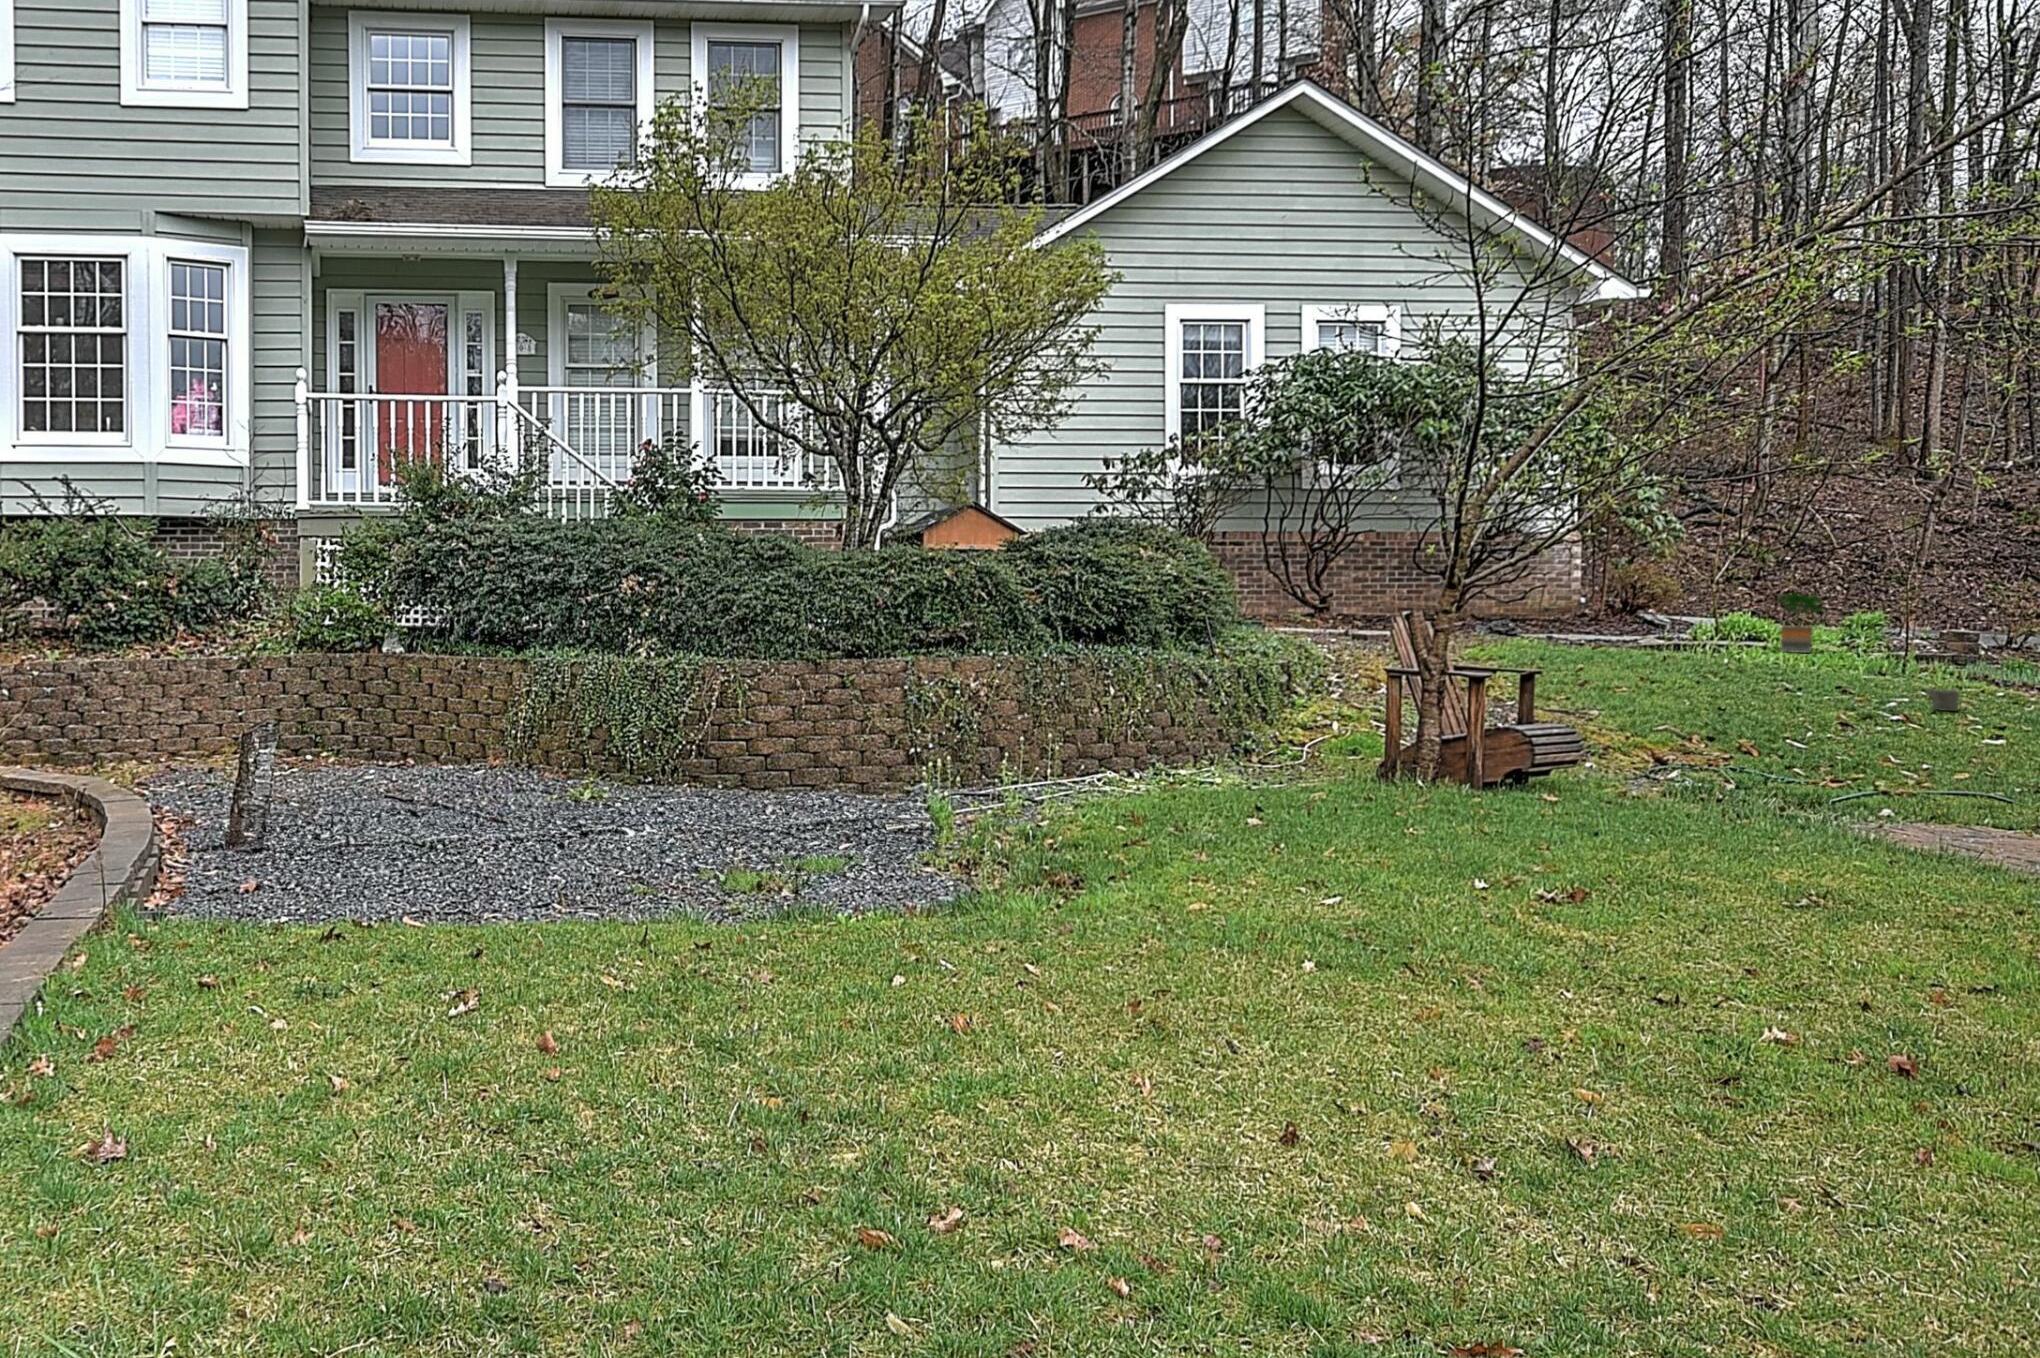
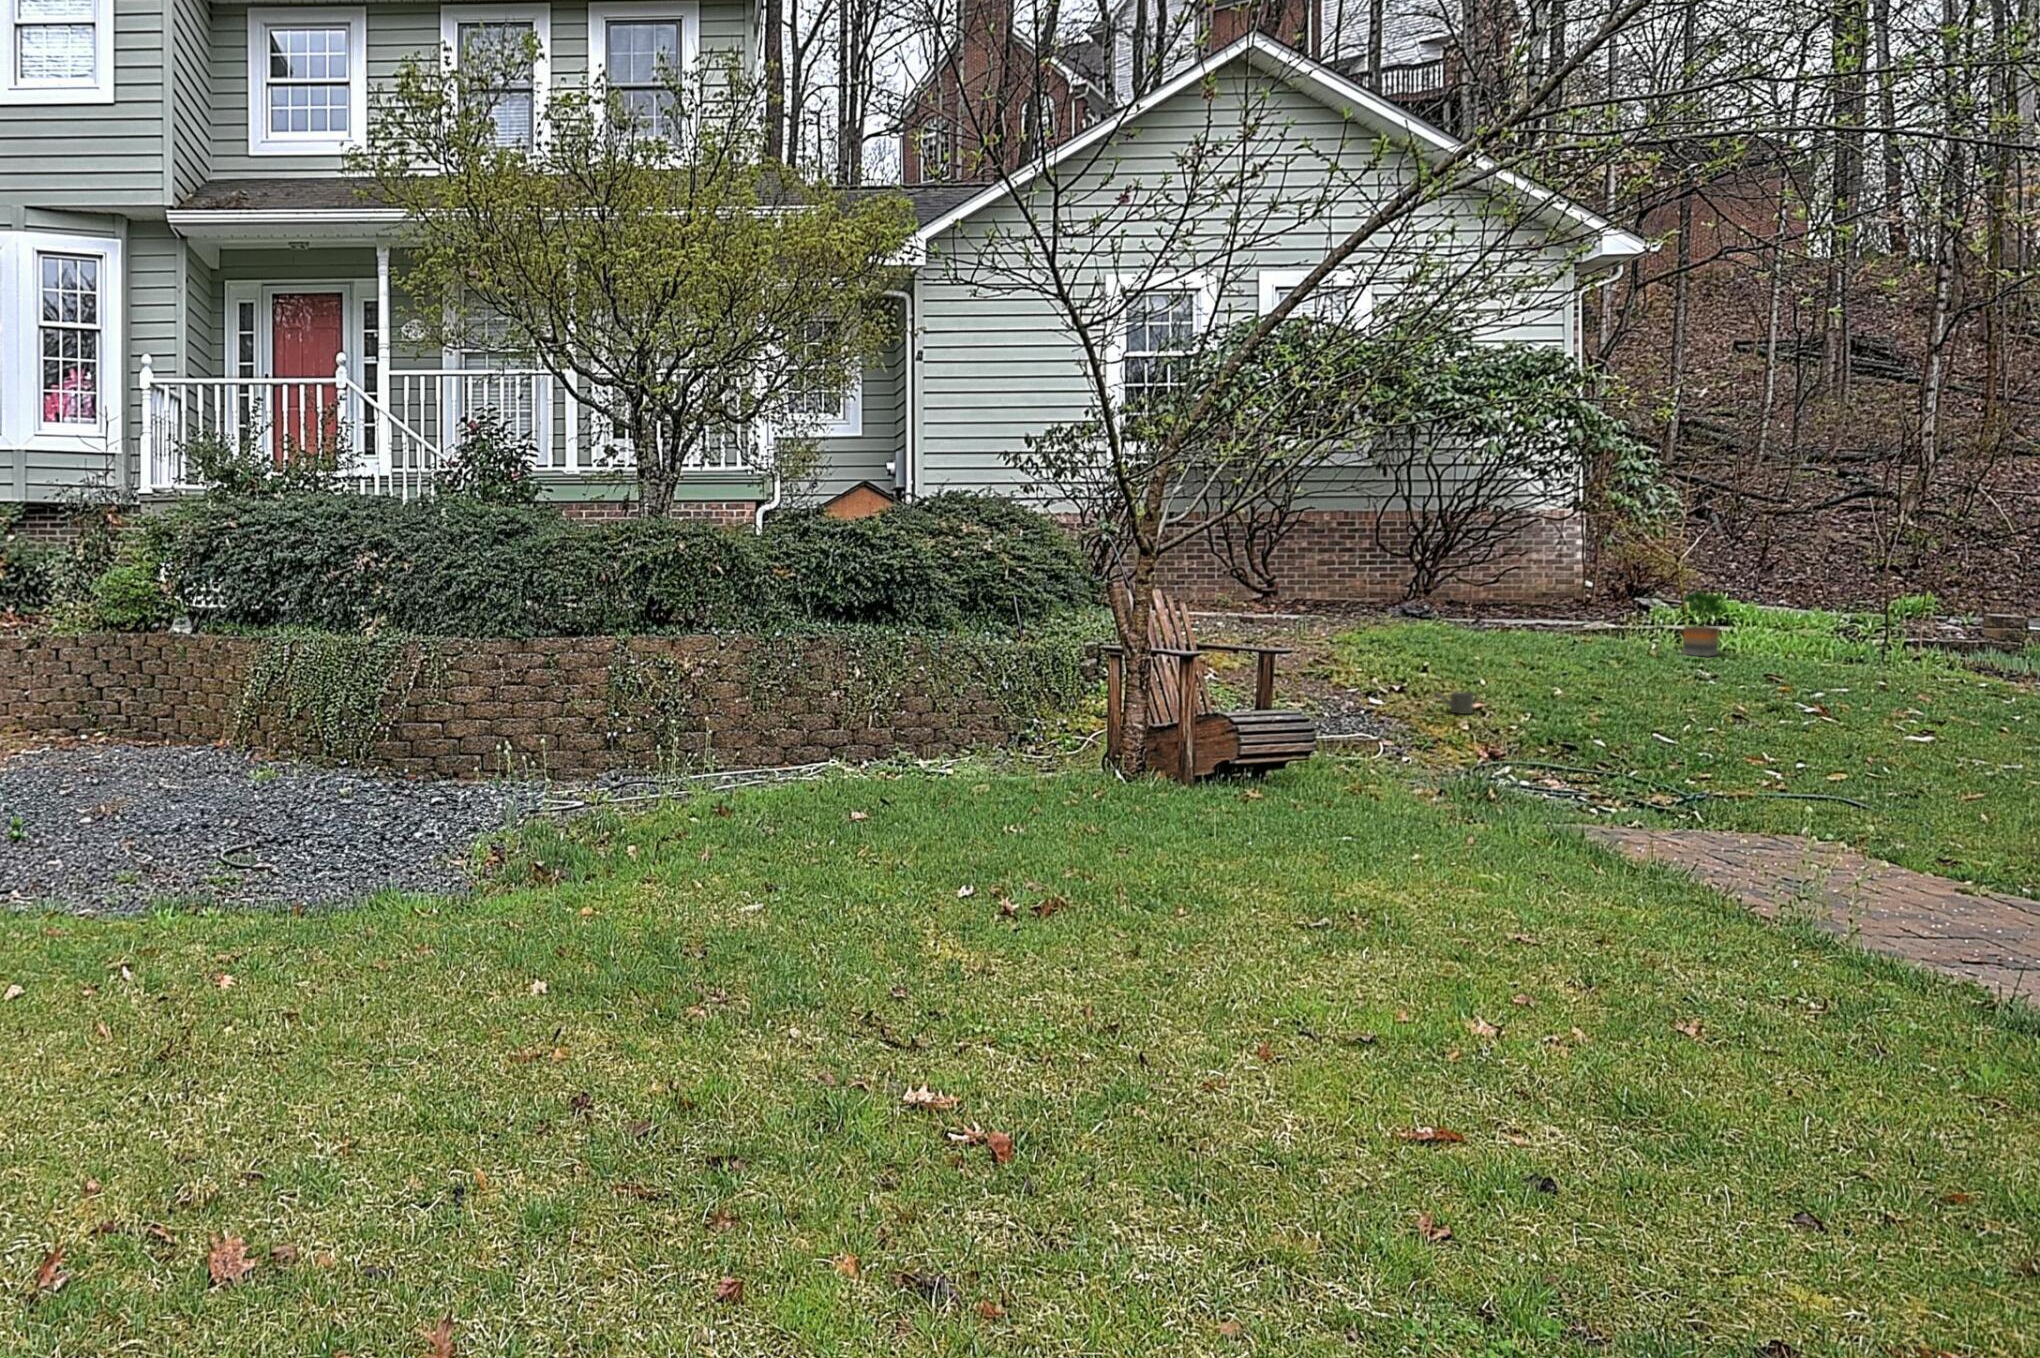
watering can: present [1926,689,1959,711] -> present [1434,692,1478,714]

